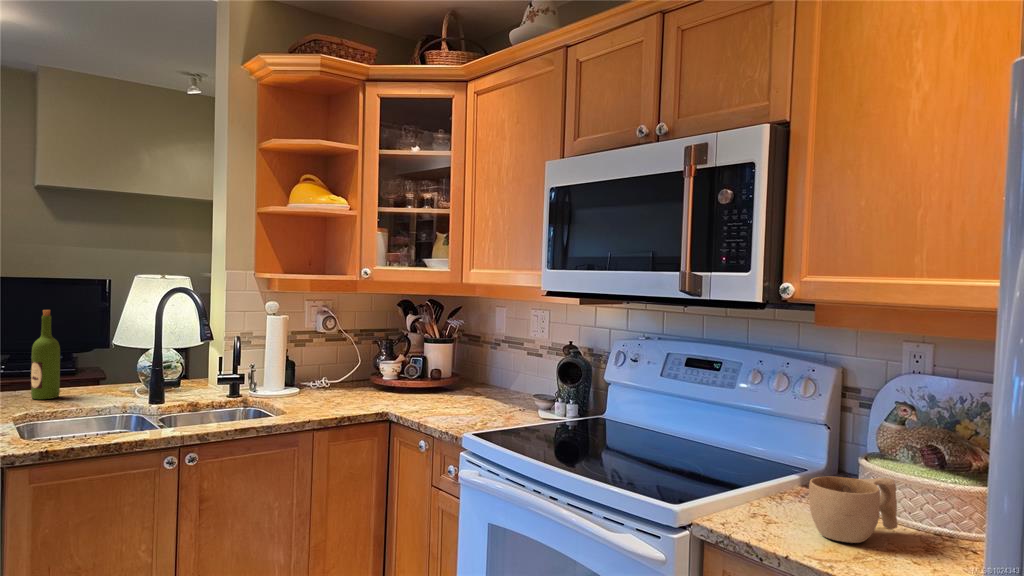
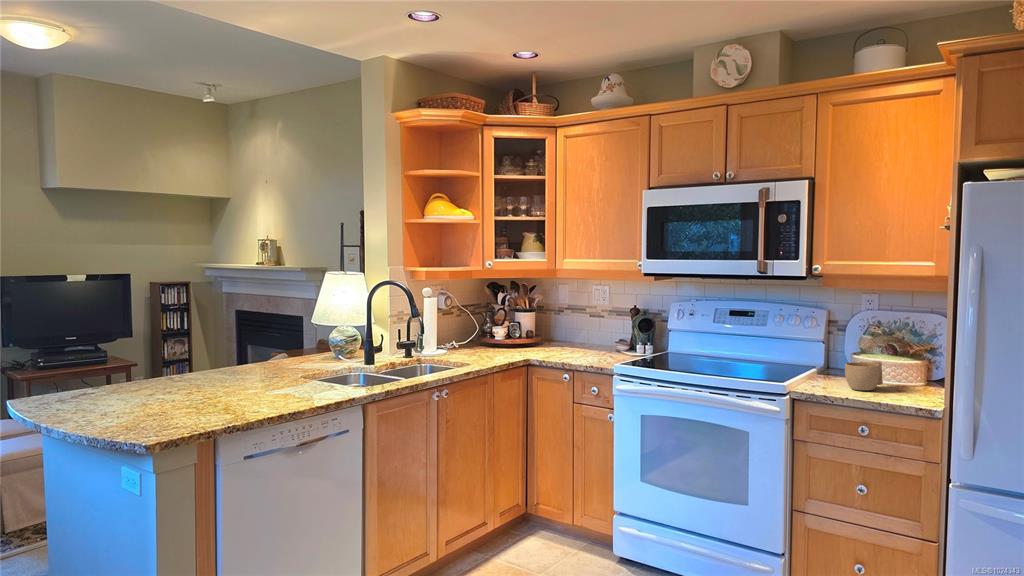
wine bottle: present [31,310,60,399] -> none [275,301,293,367]

